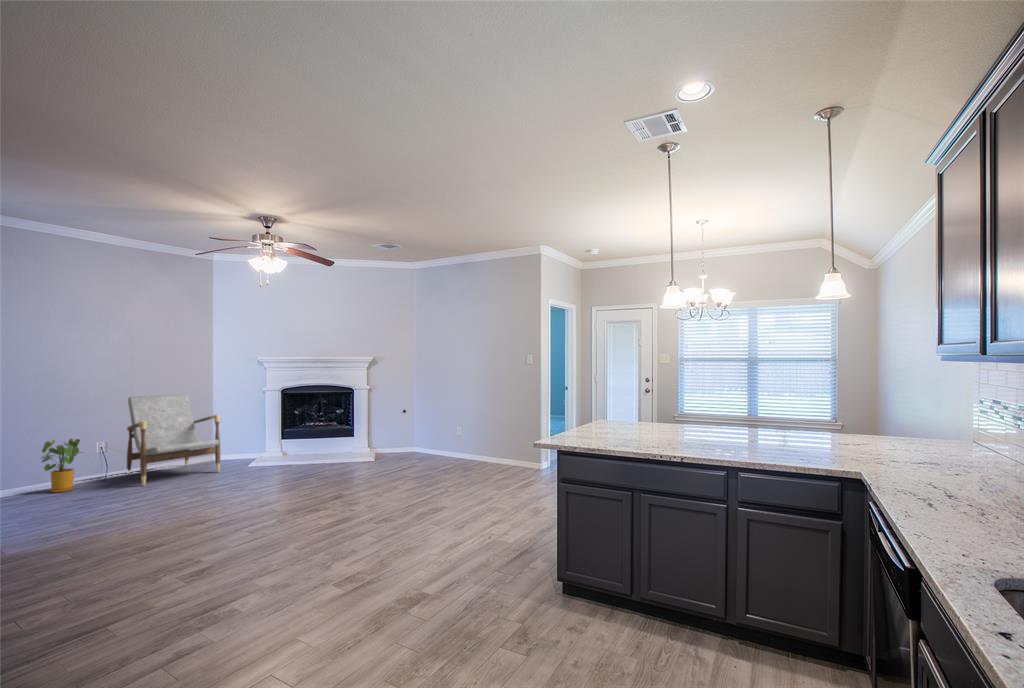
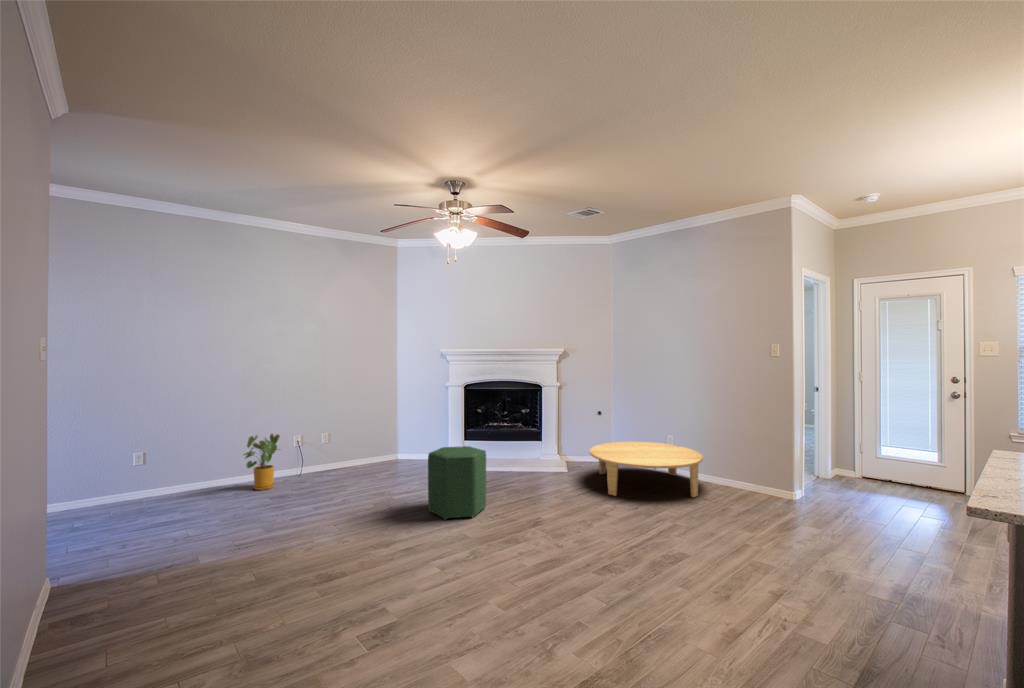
armchair: present [127,394,220,486] -> none [321,389,407,488]
coffee table: none [390,433,478,474] -> present [590,442,703,497]
ottoman: none [239,439,294,499] -> present [428,446,486,519]

